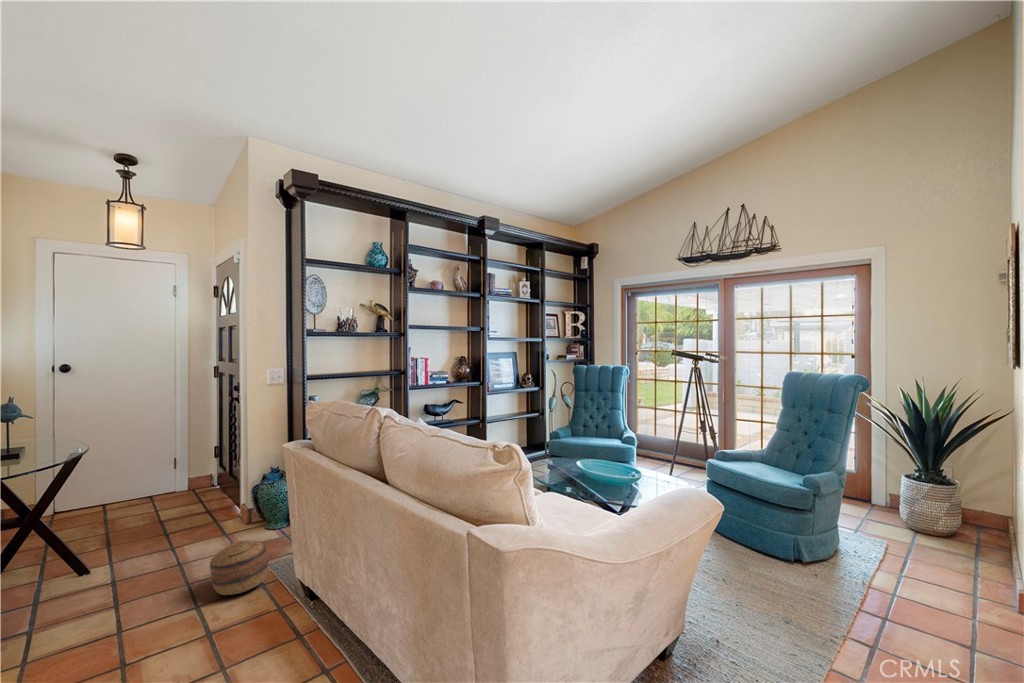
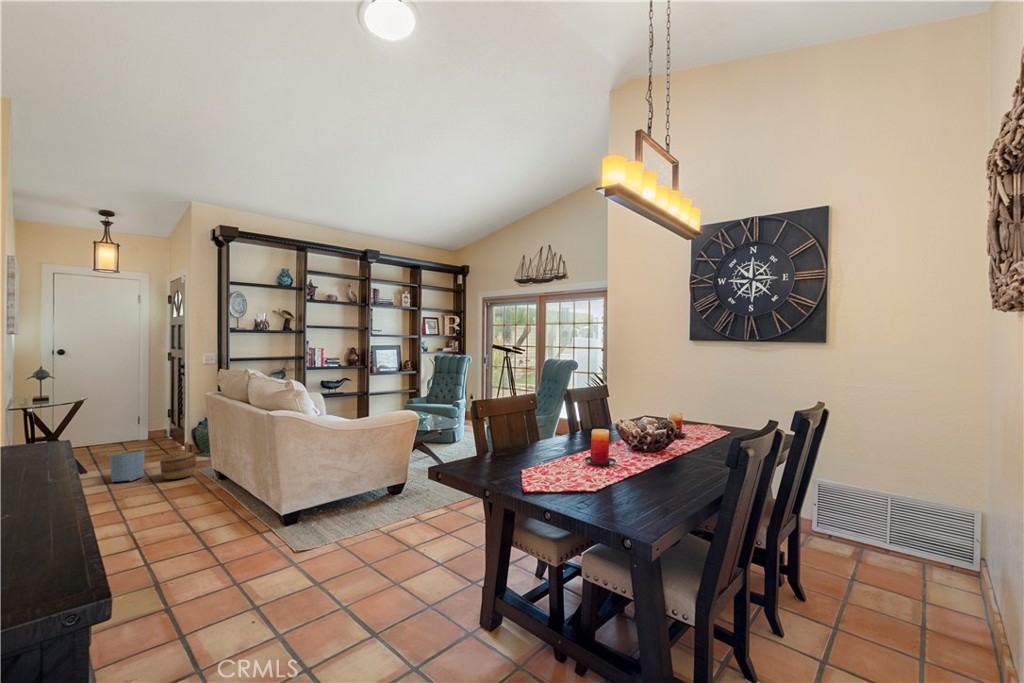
planter: none [125,536,184,603] -> present [109,450,145,482]

